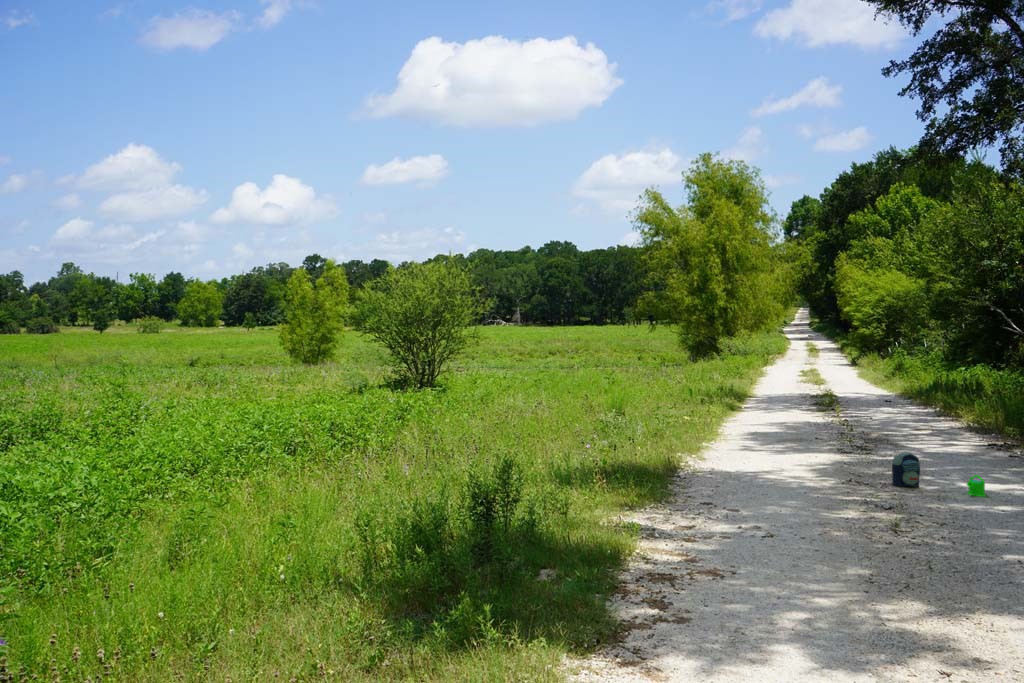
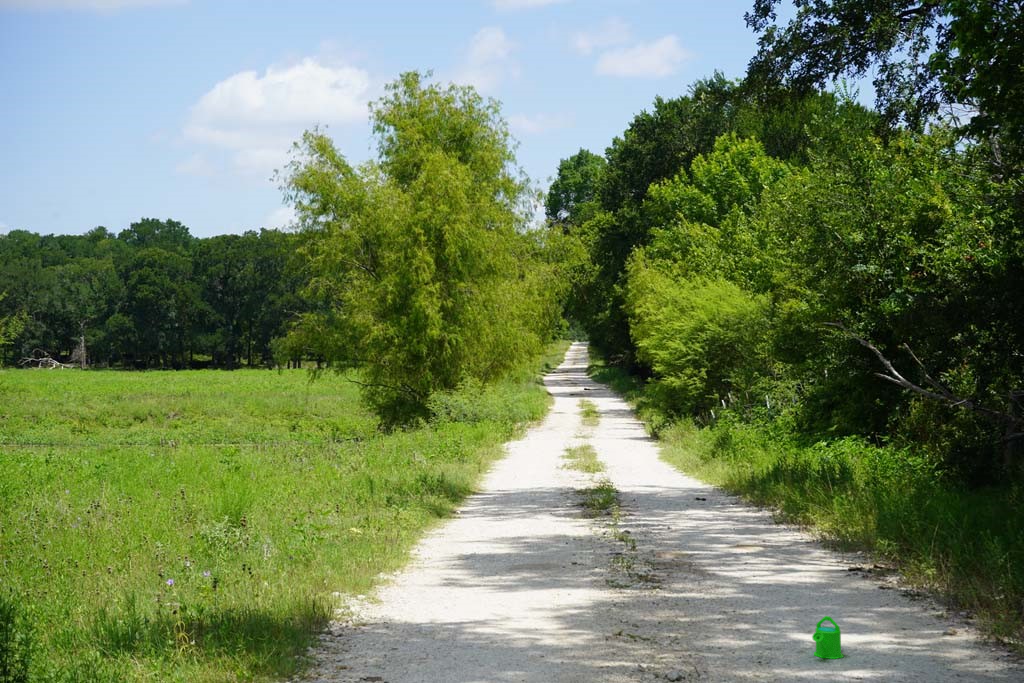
backpack: present [892,452,920,487] -> none [688,584,736,658]

